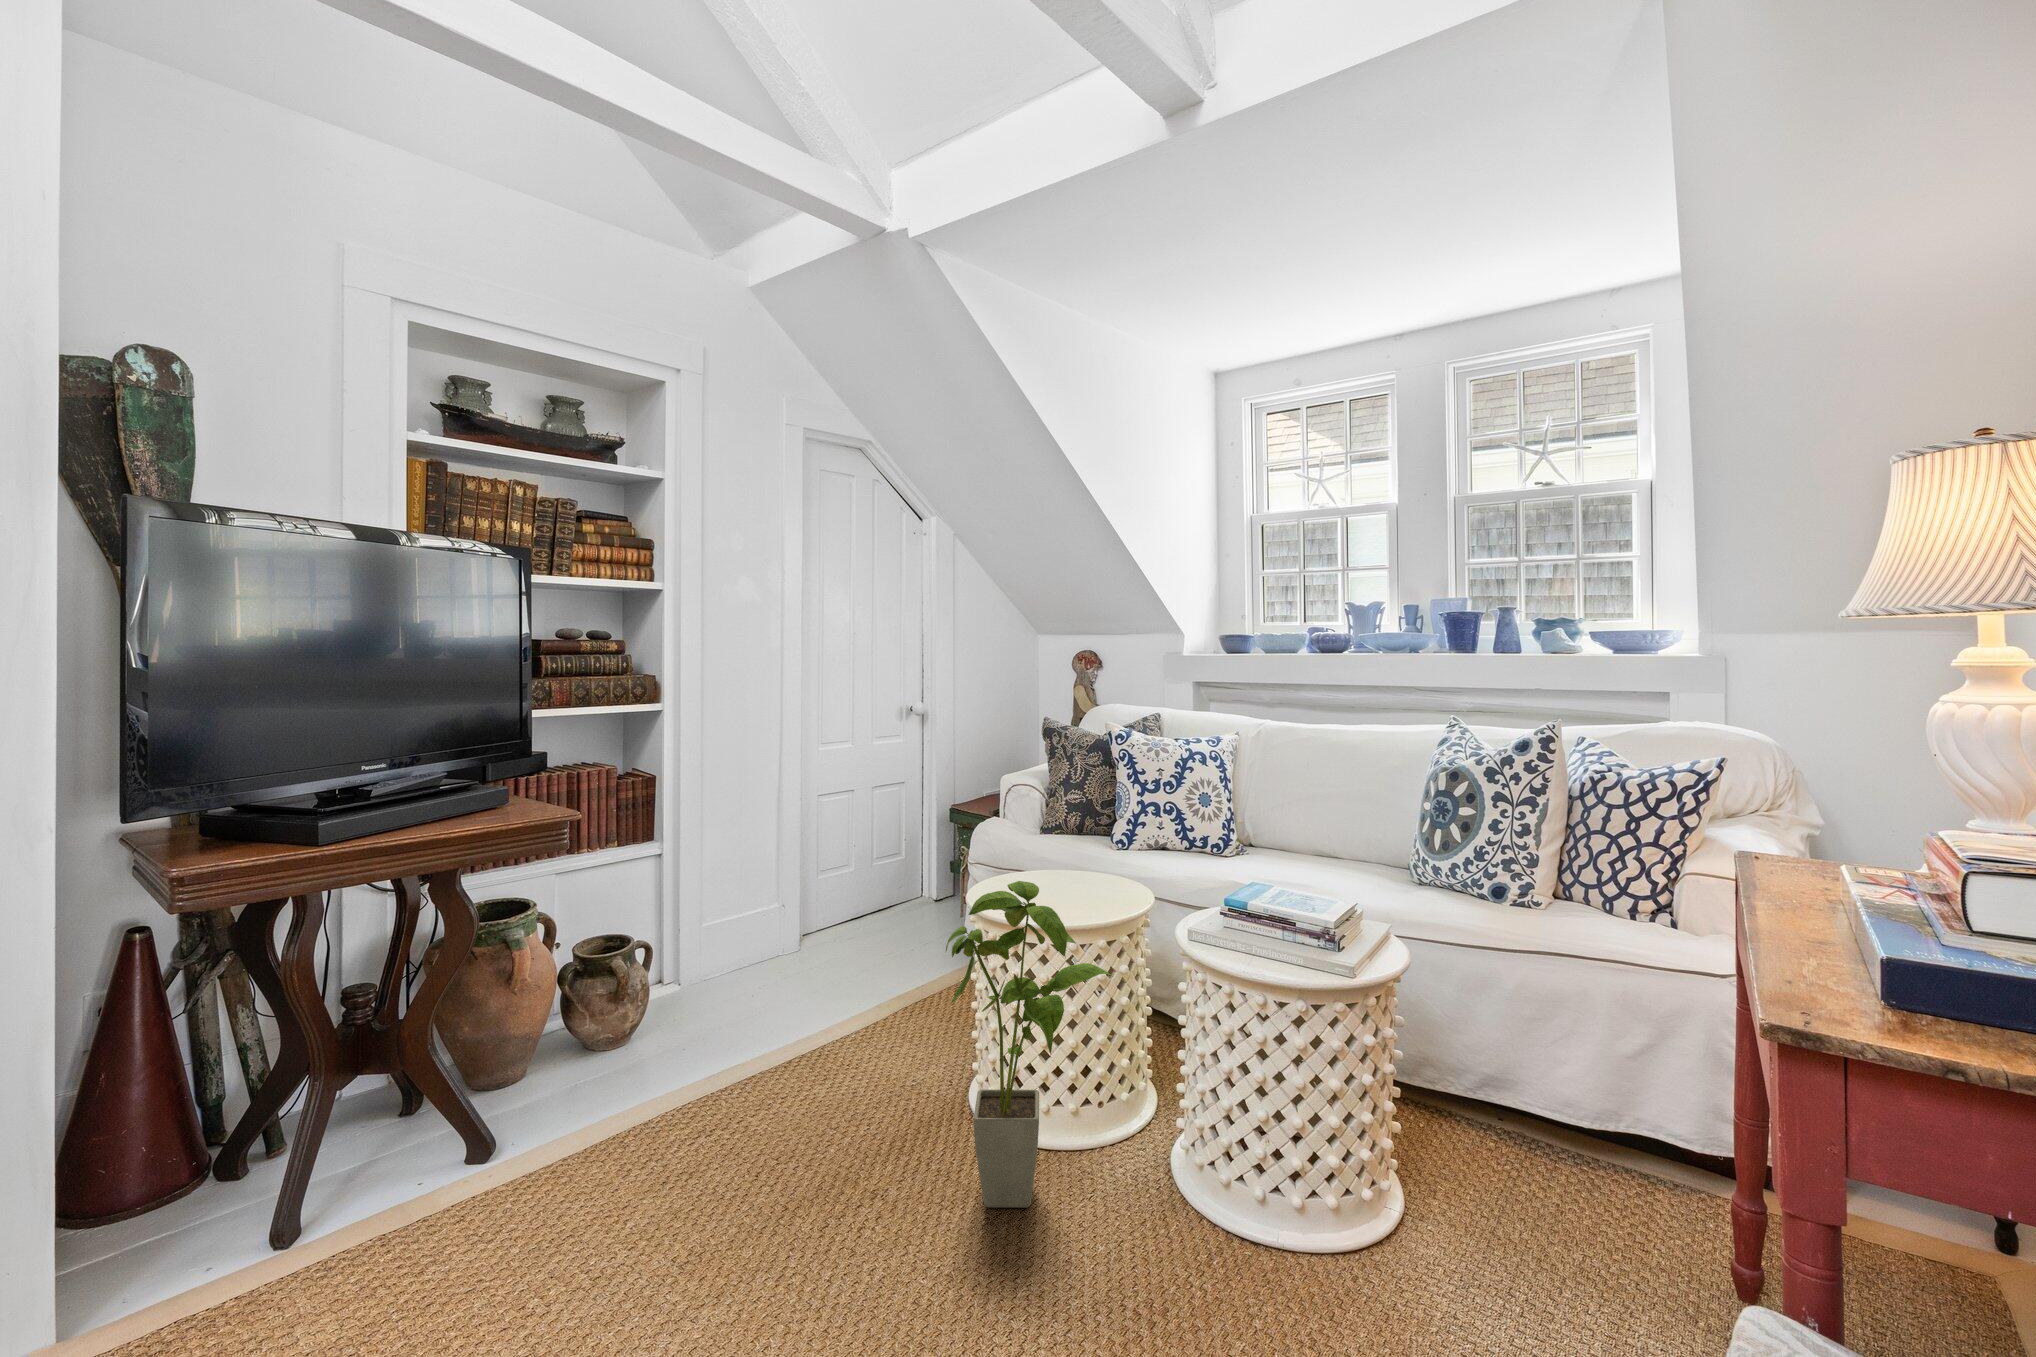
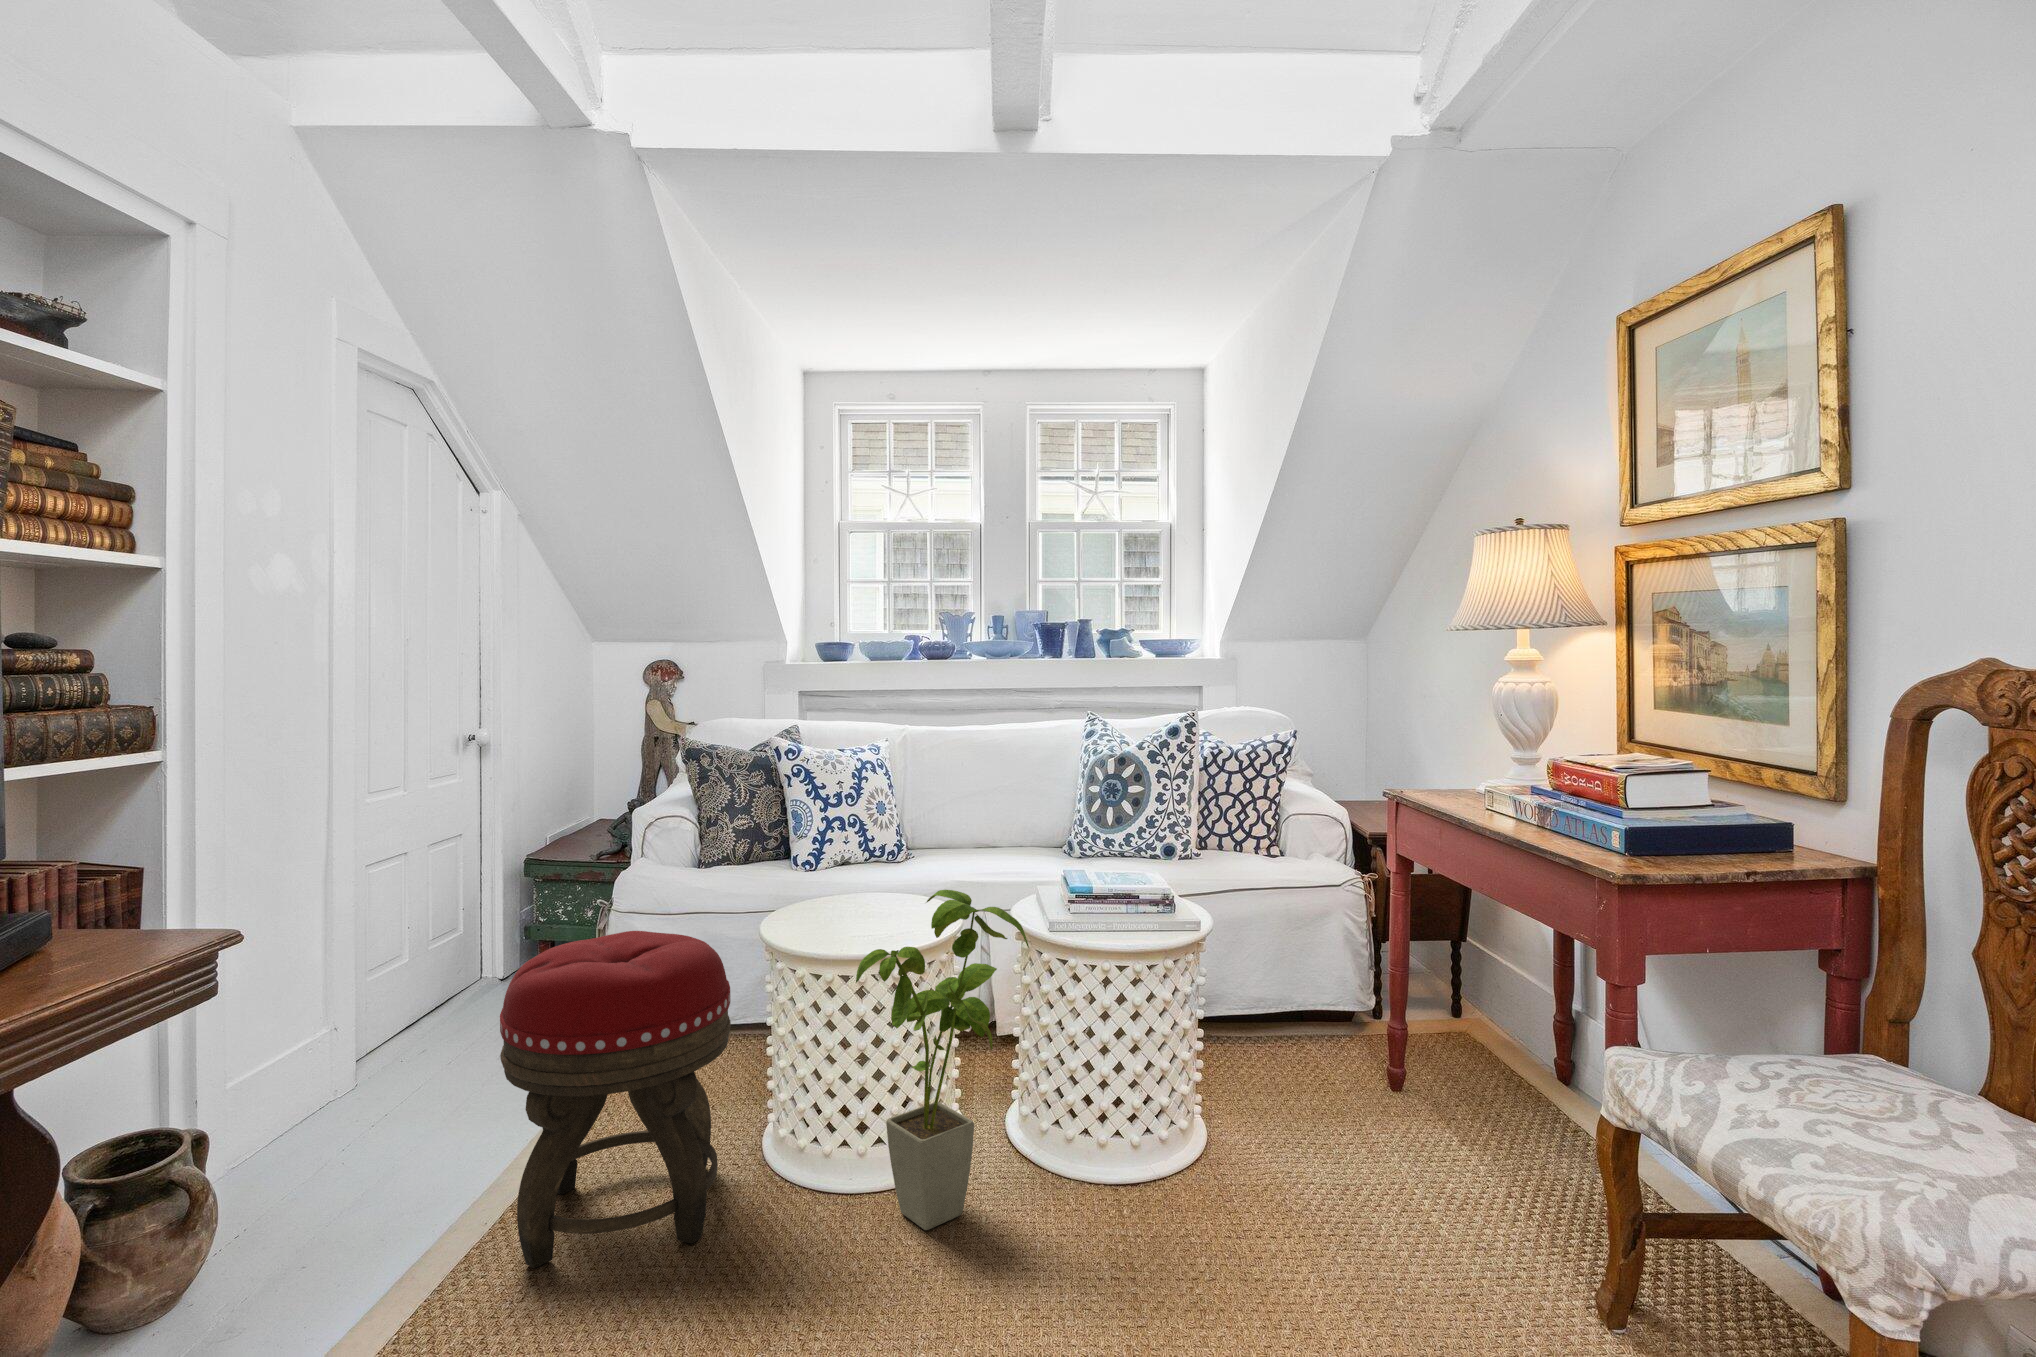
footstool: none [734,873,915,1139] -> present [500,931,731,1268]

